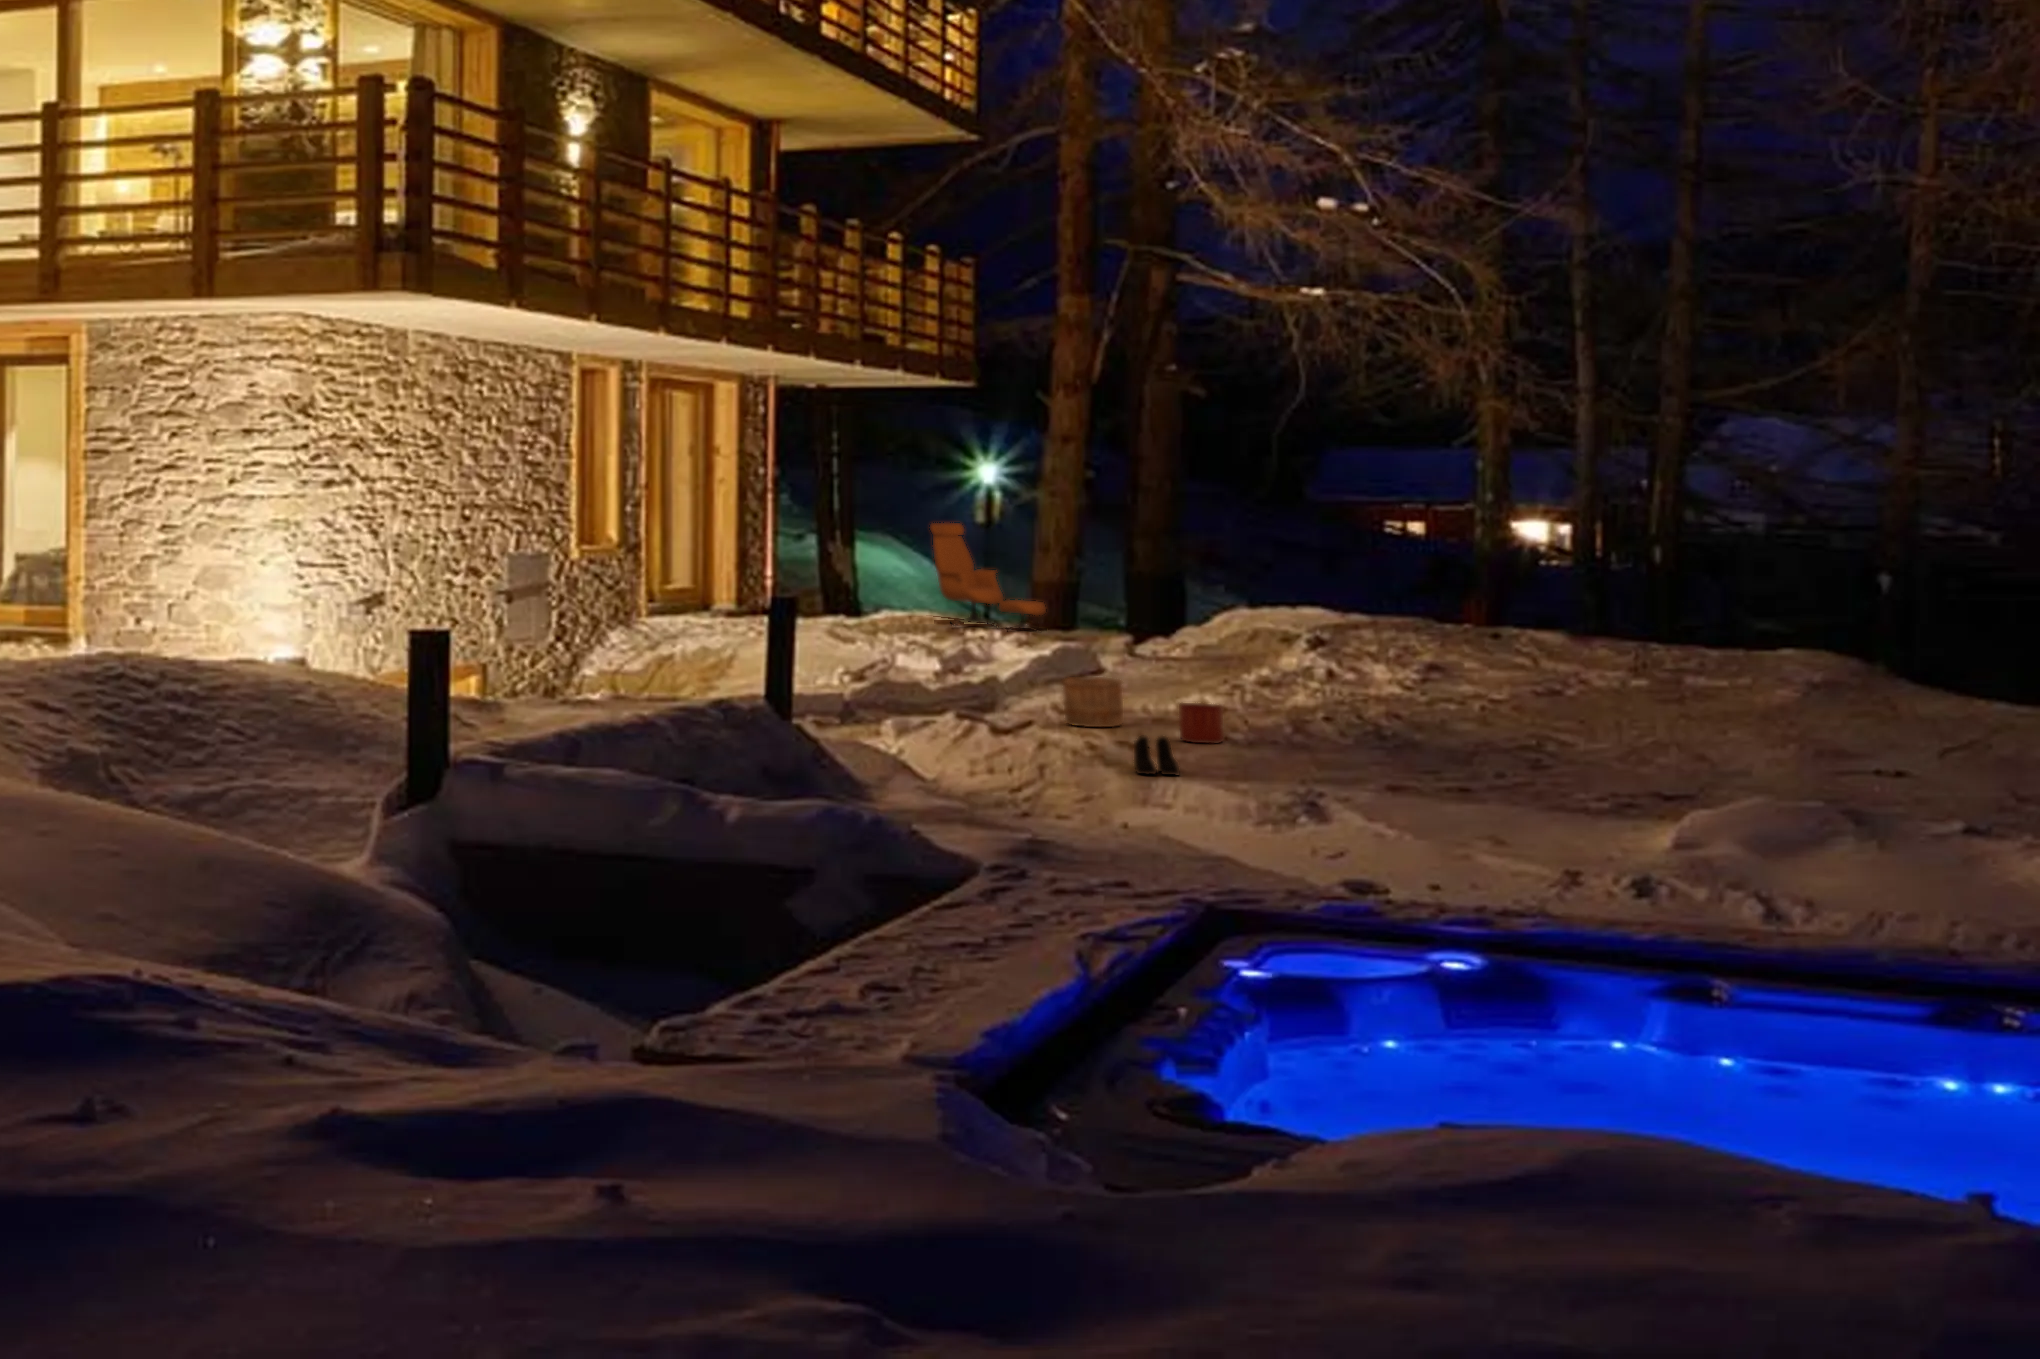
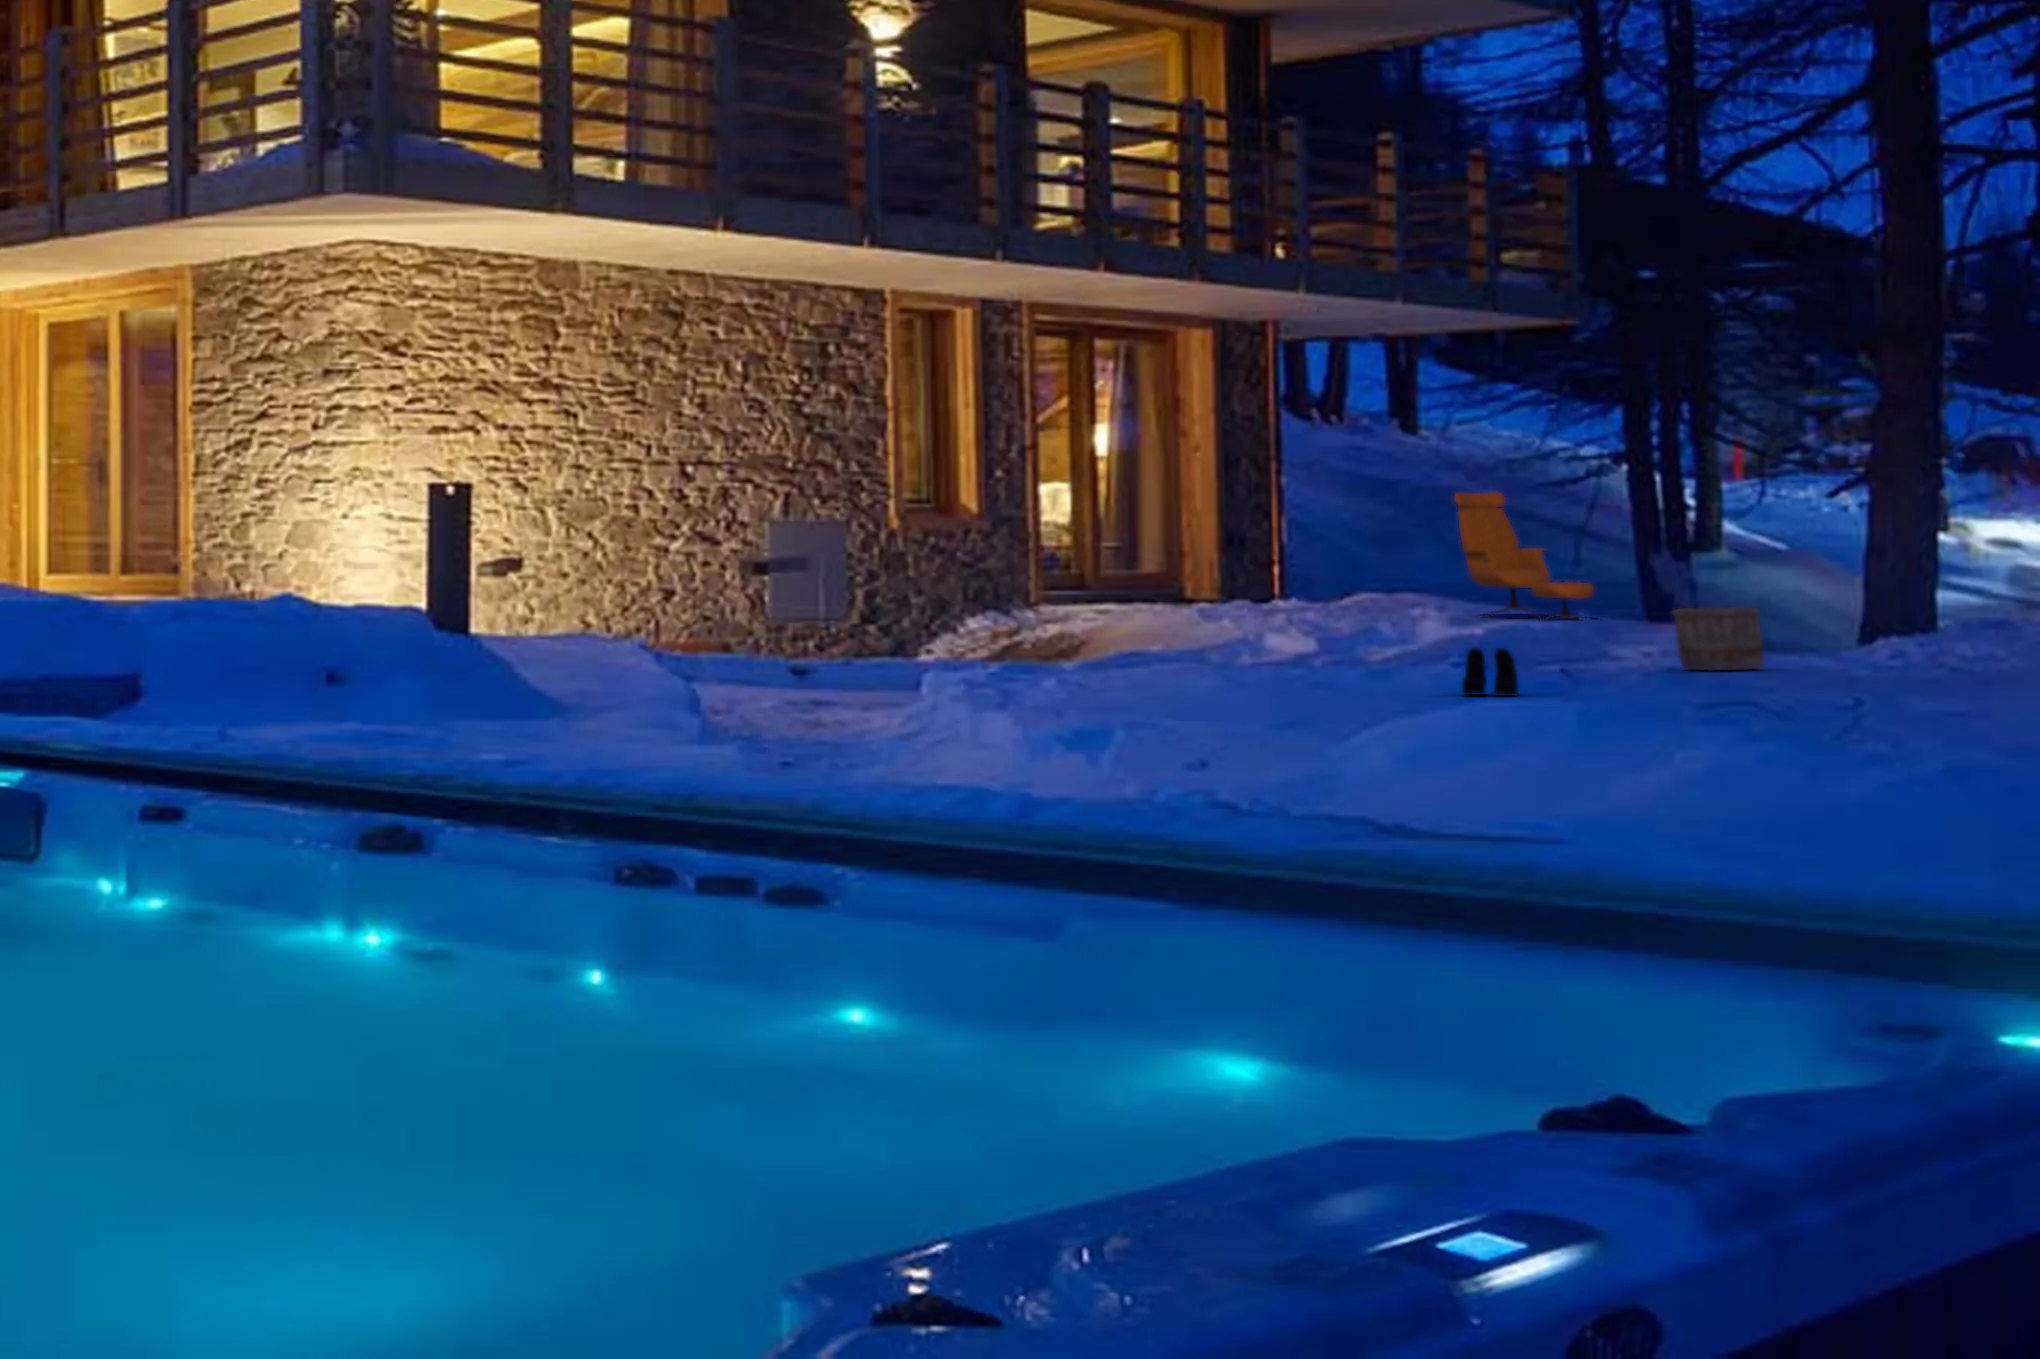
wooden bucket: present [1062,677,1123,727] -> present [1672,607,1764,671]
planter: present [1179,703,1224,744] -> none [1299,637,1359,685]
boots: present [1134,735,1179,775] -> present [1462,647,1519,696]

